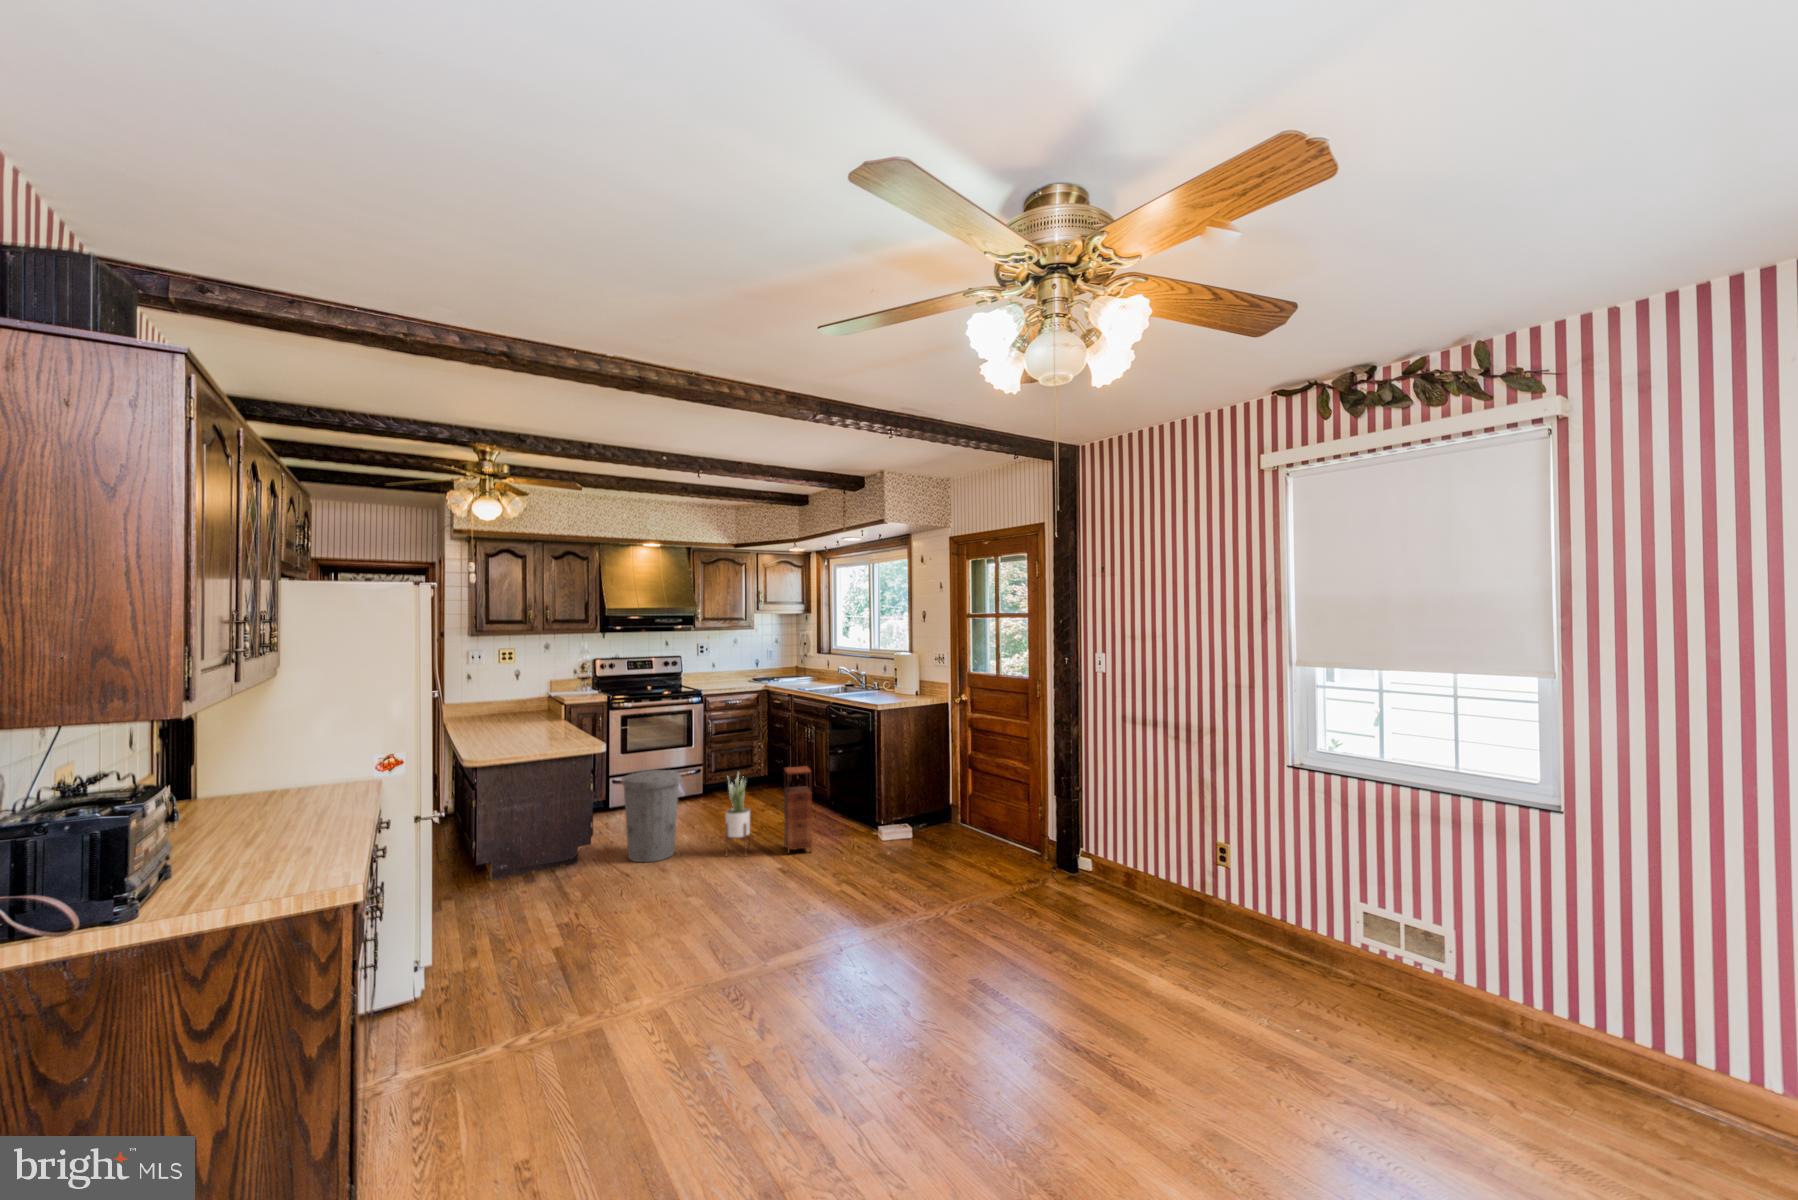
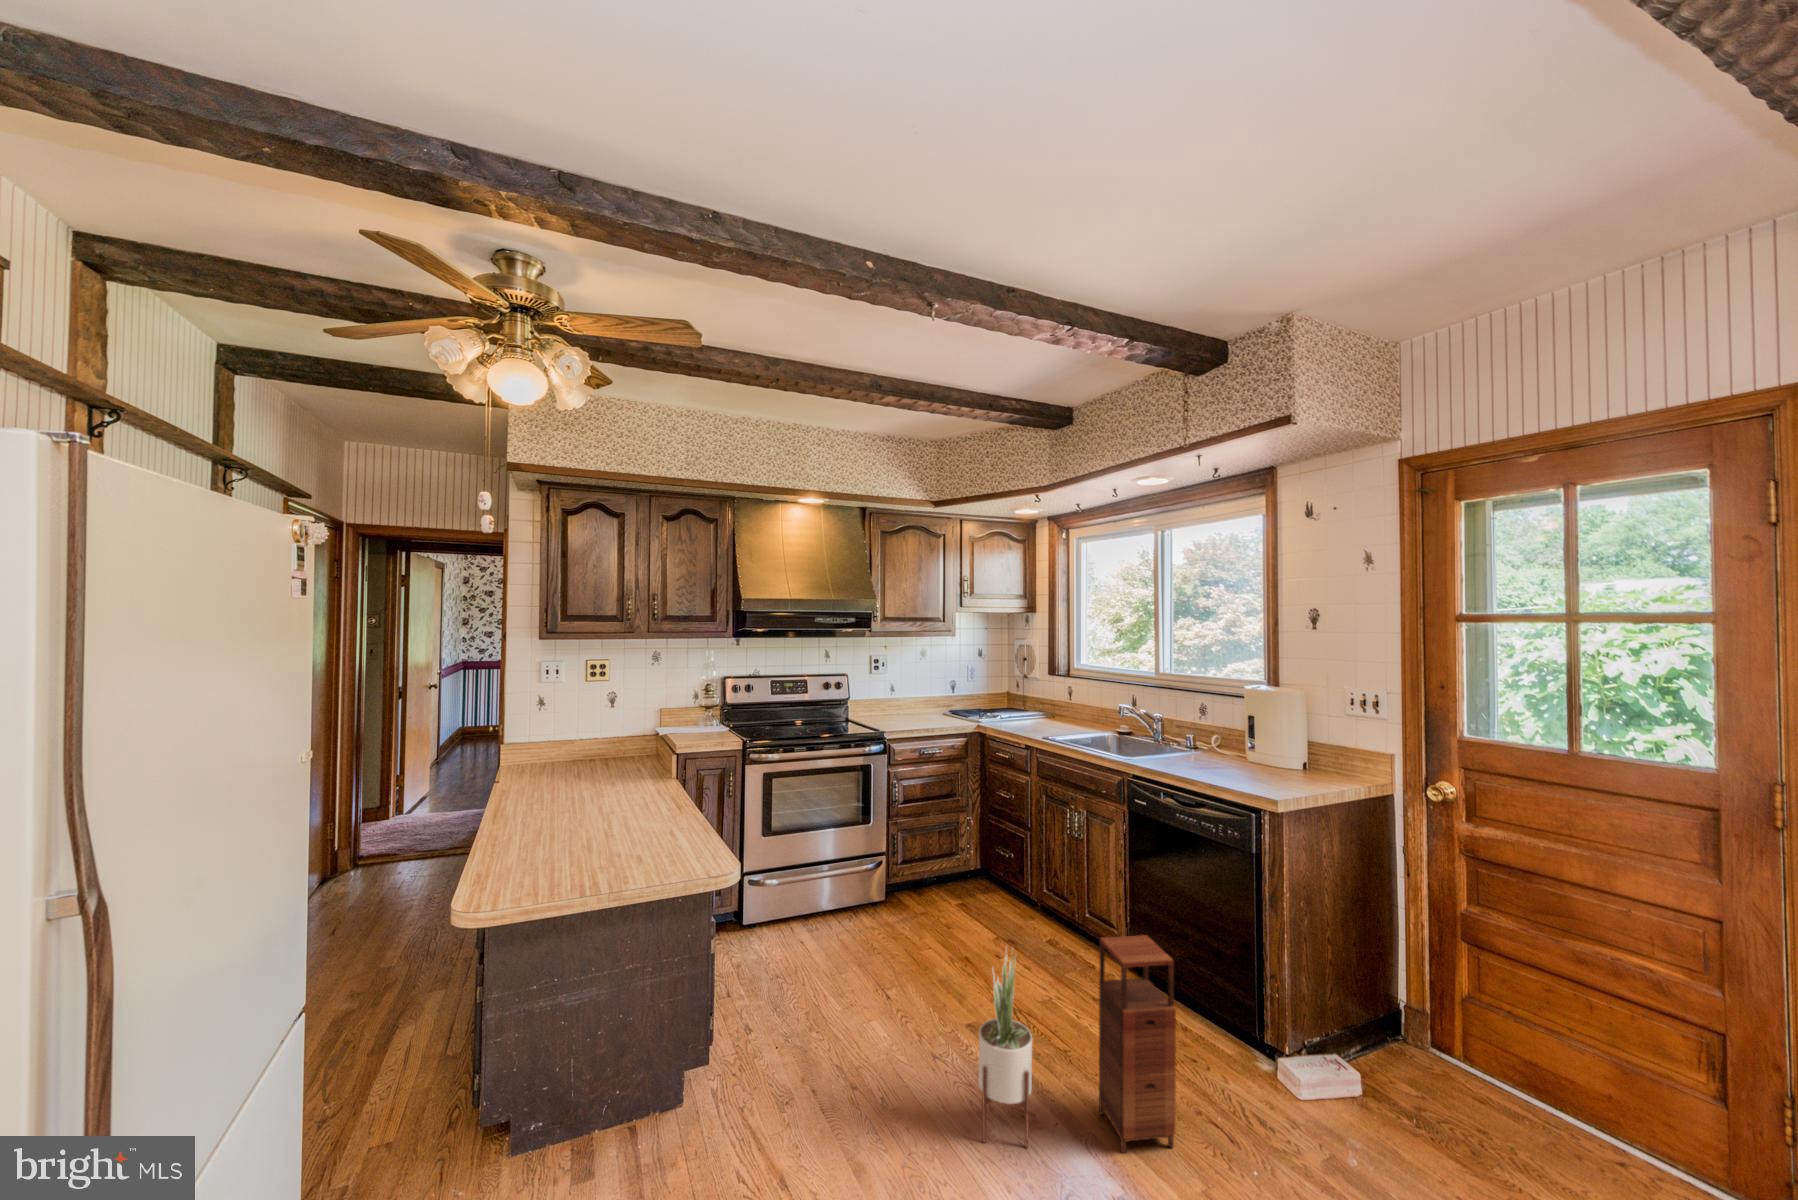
trash can: present [623,770,681,862] -> none [765,917,885,1147]

